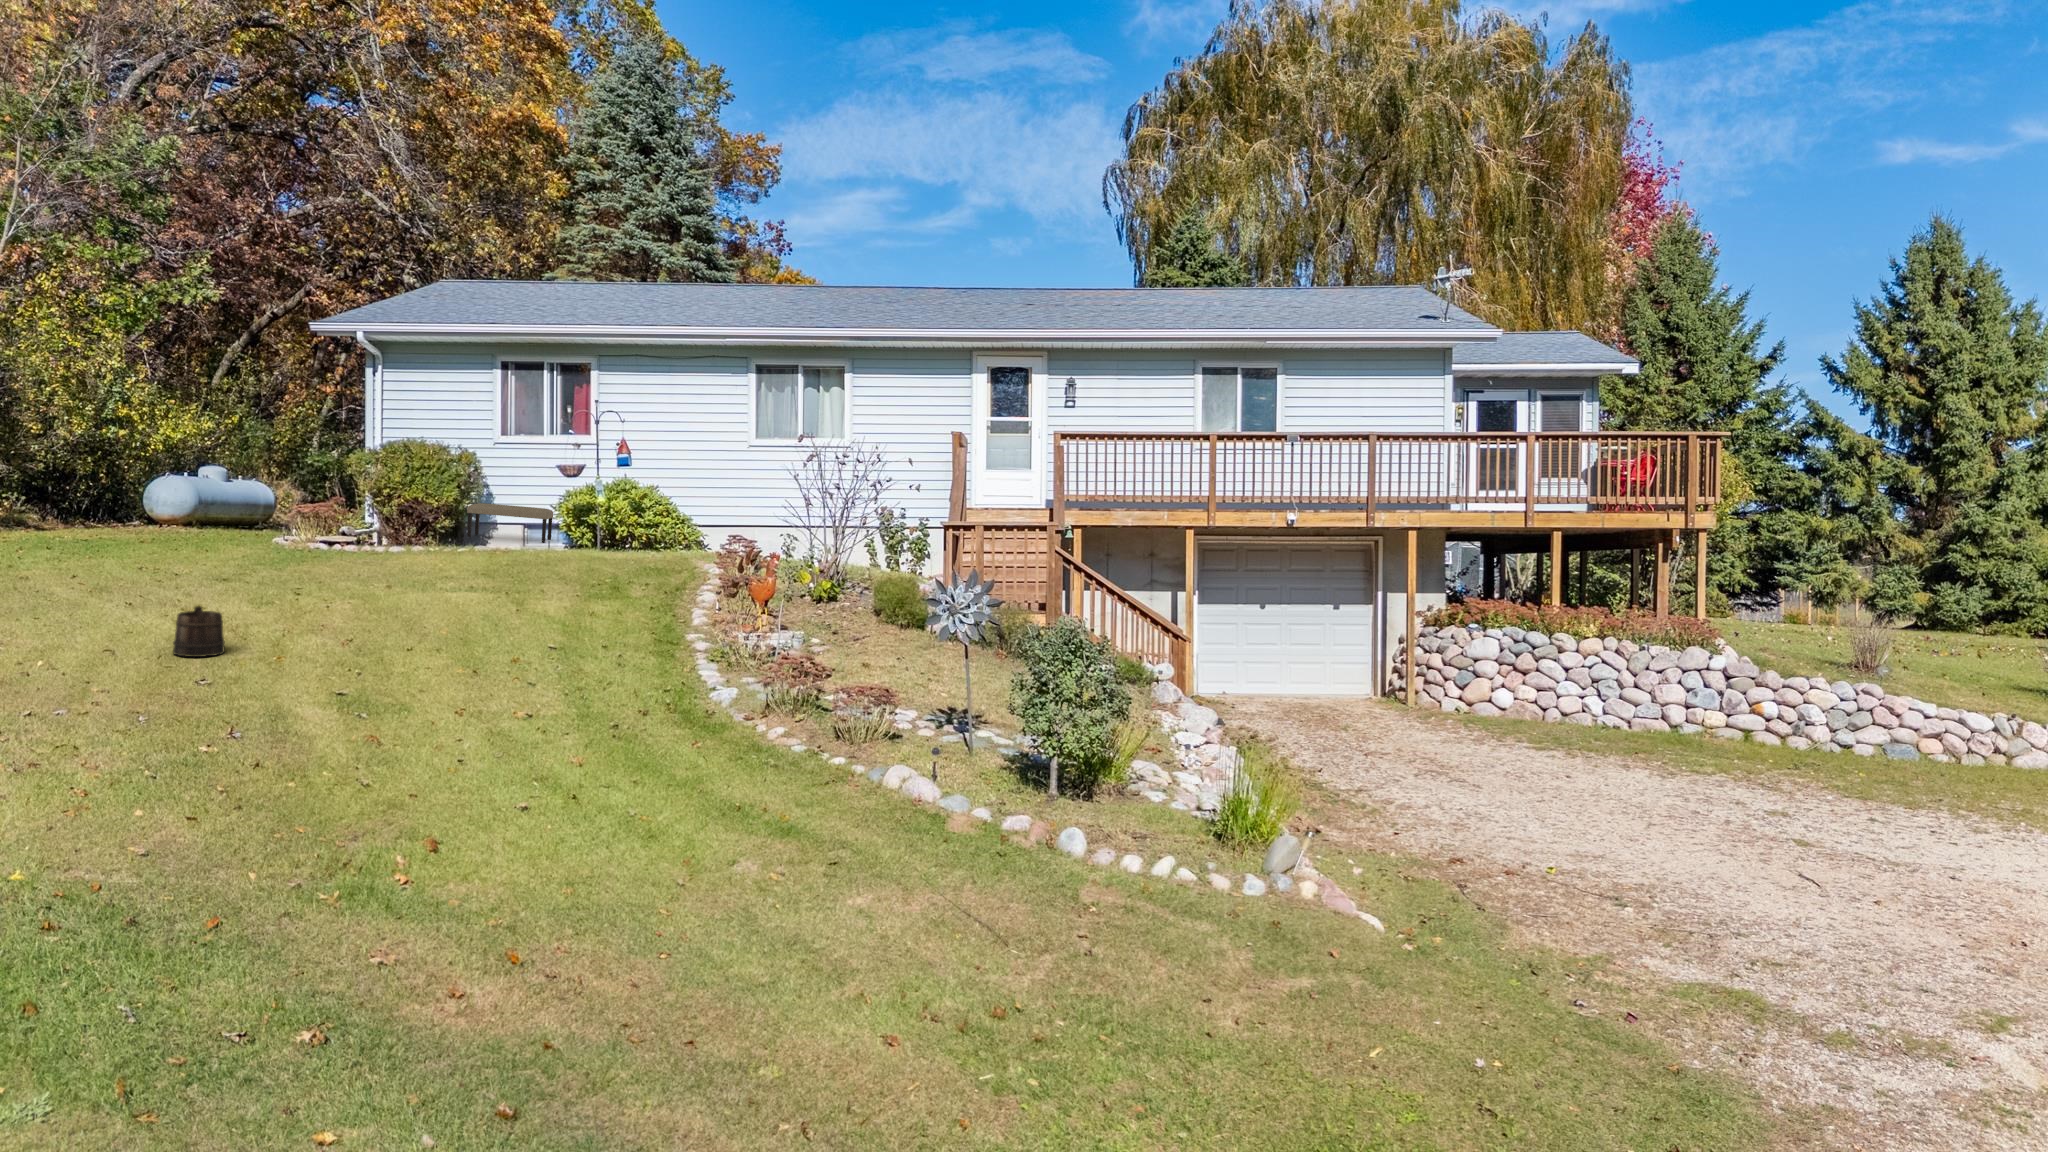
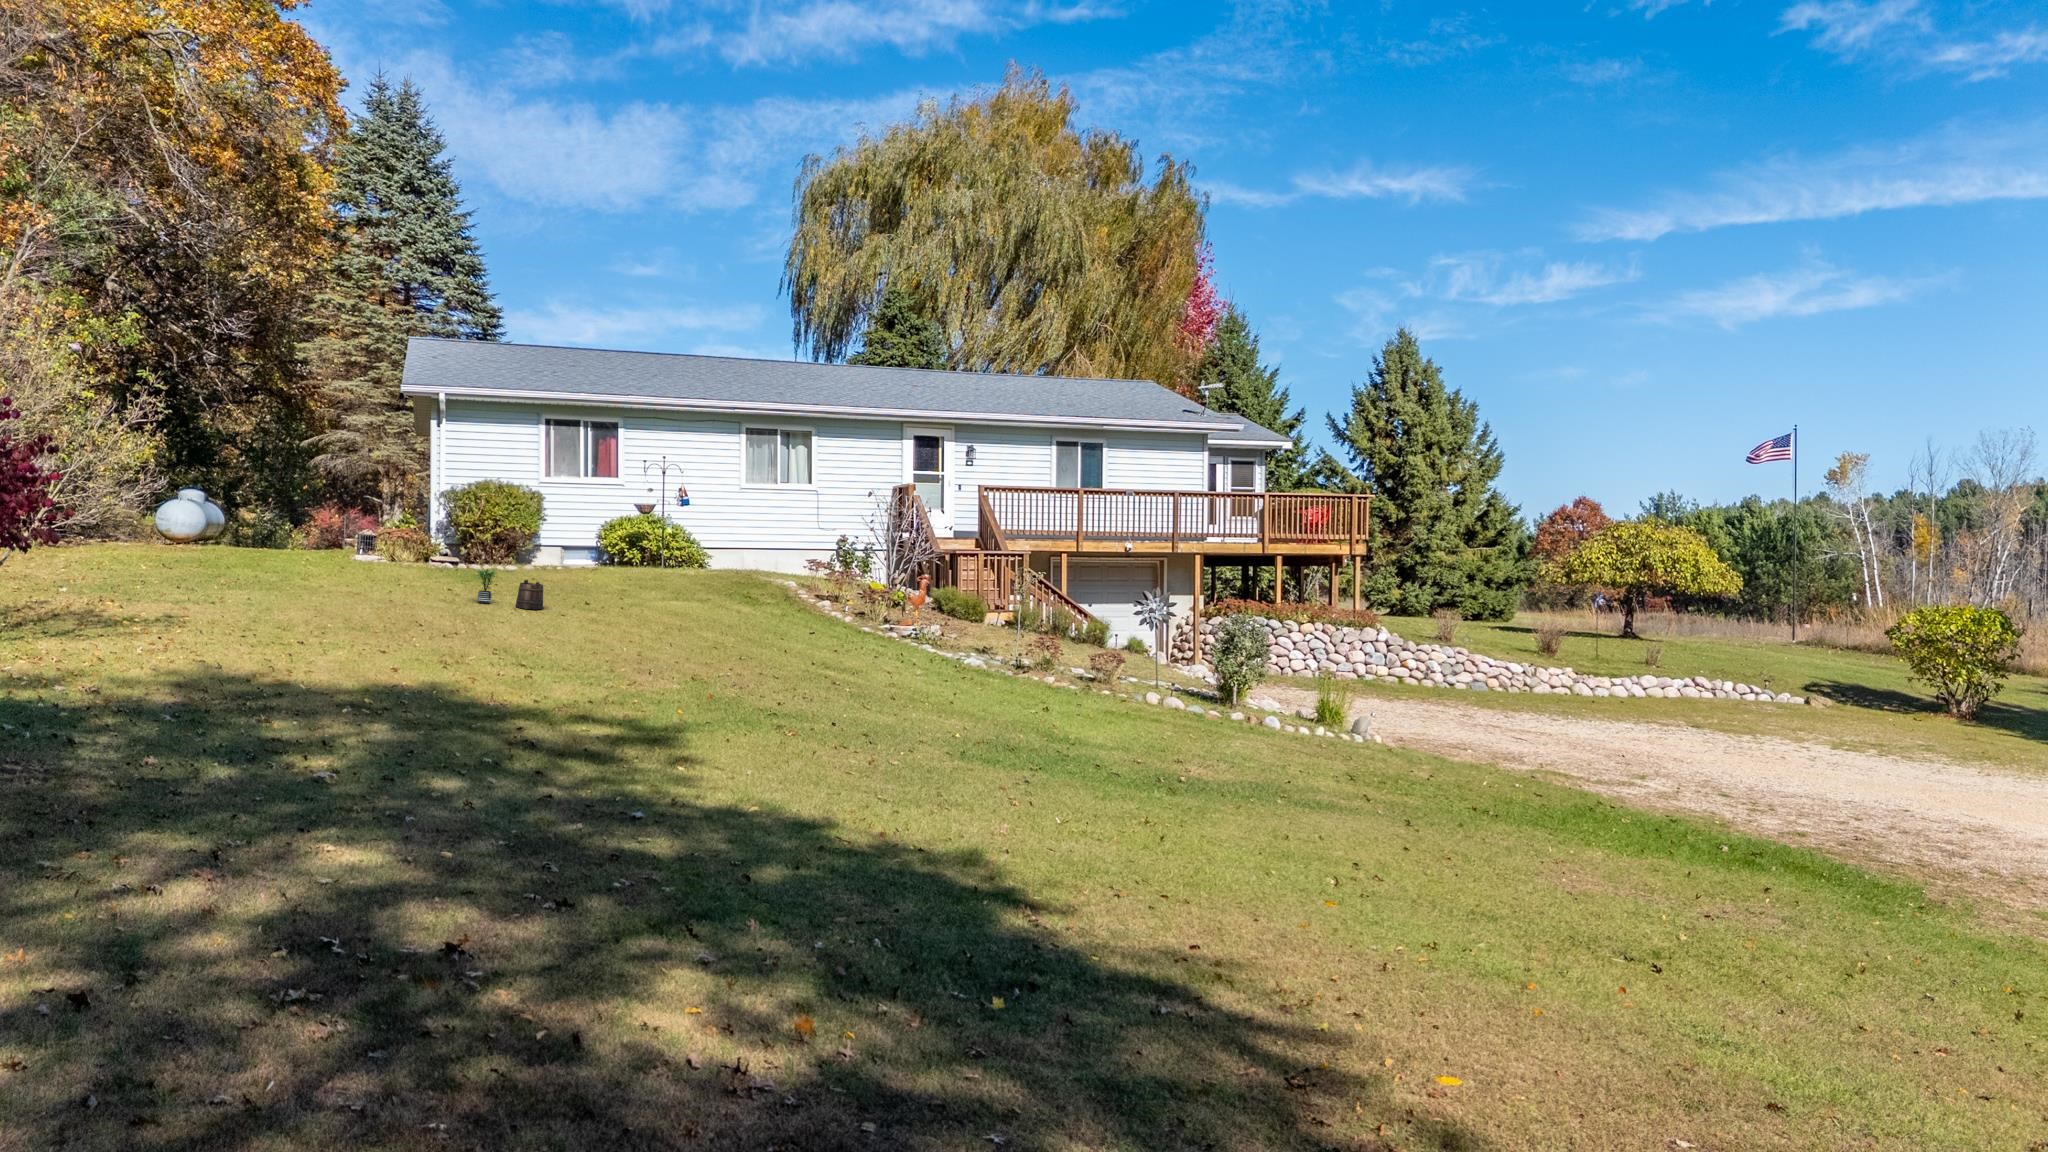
bench: present [467,503,553,543] -> none [526,527,588,558]
potted plant: none [96,588,150,647] -> present [476,569,495,604]

